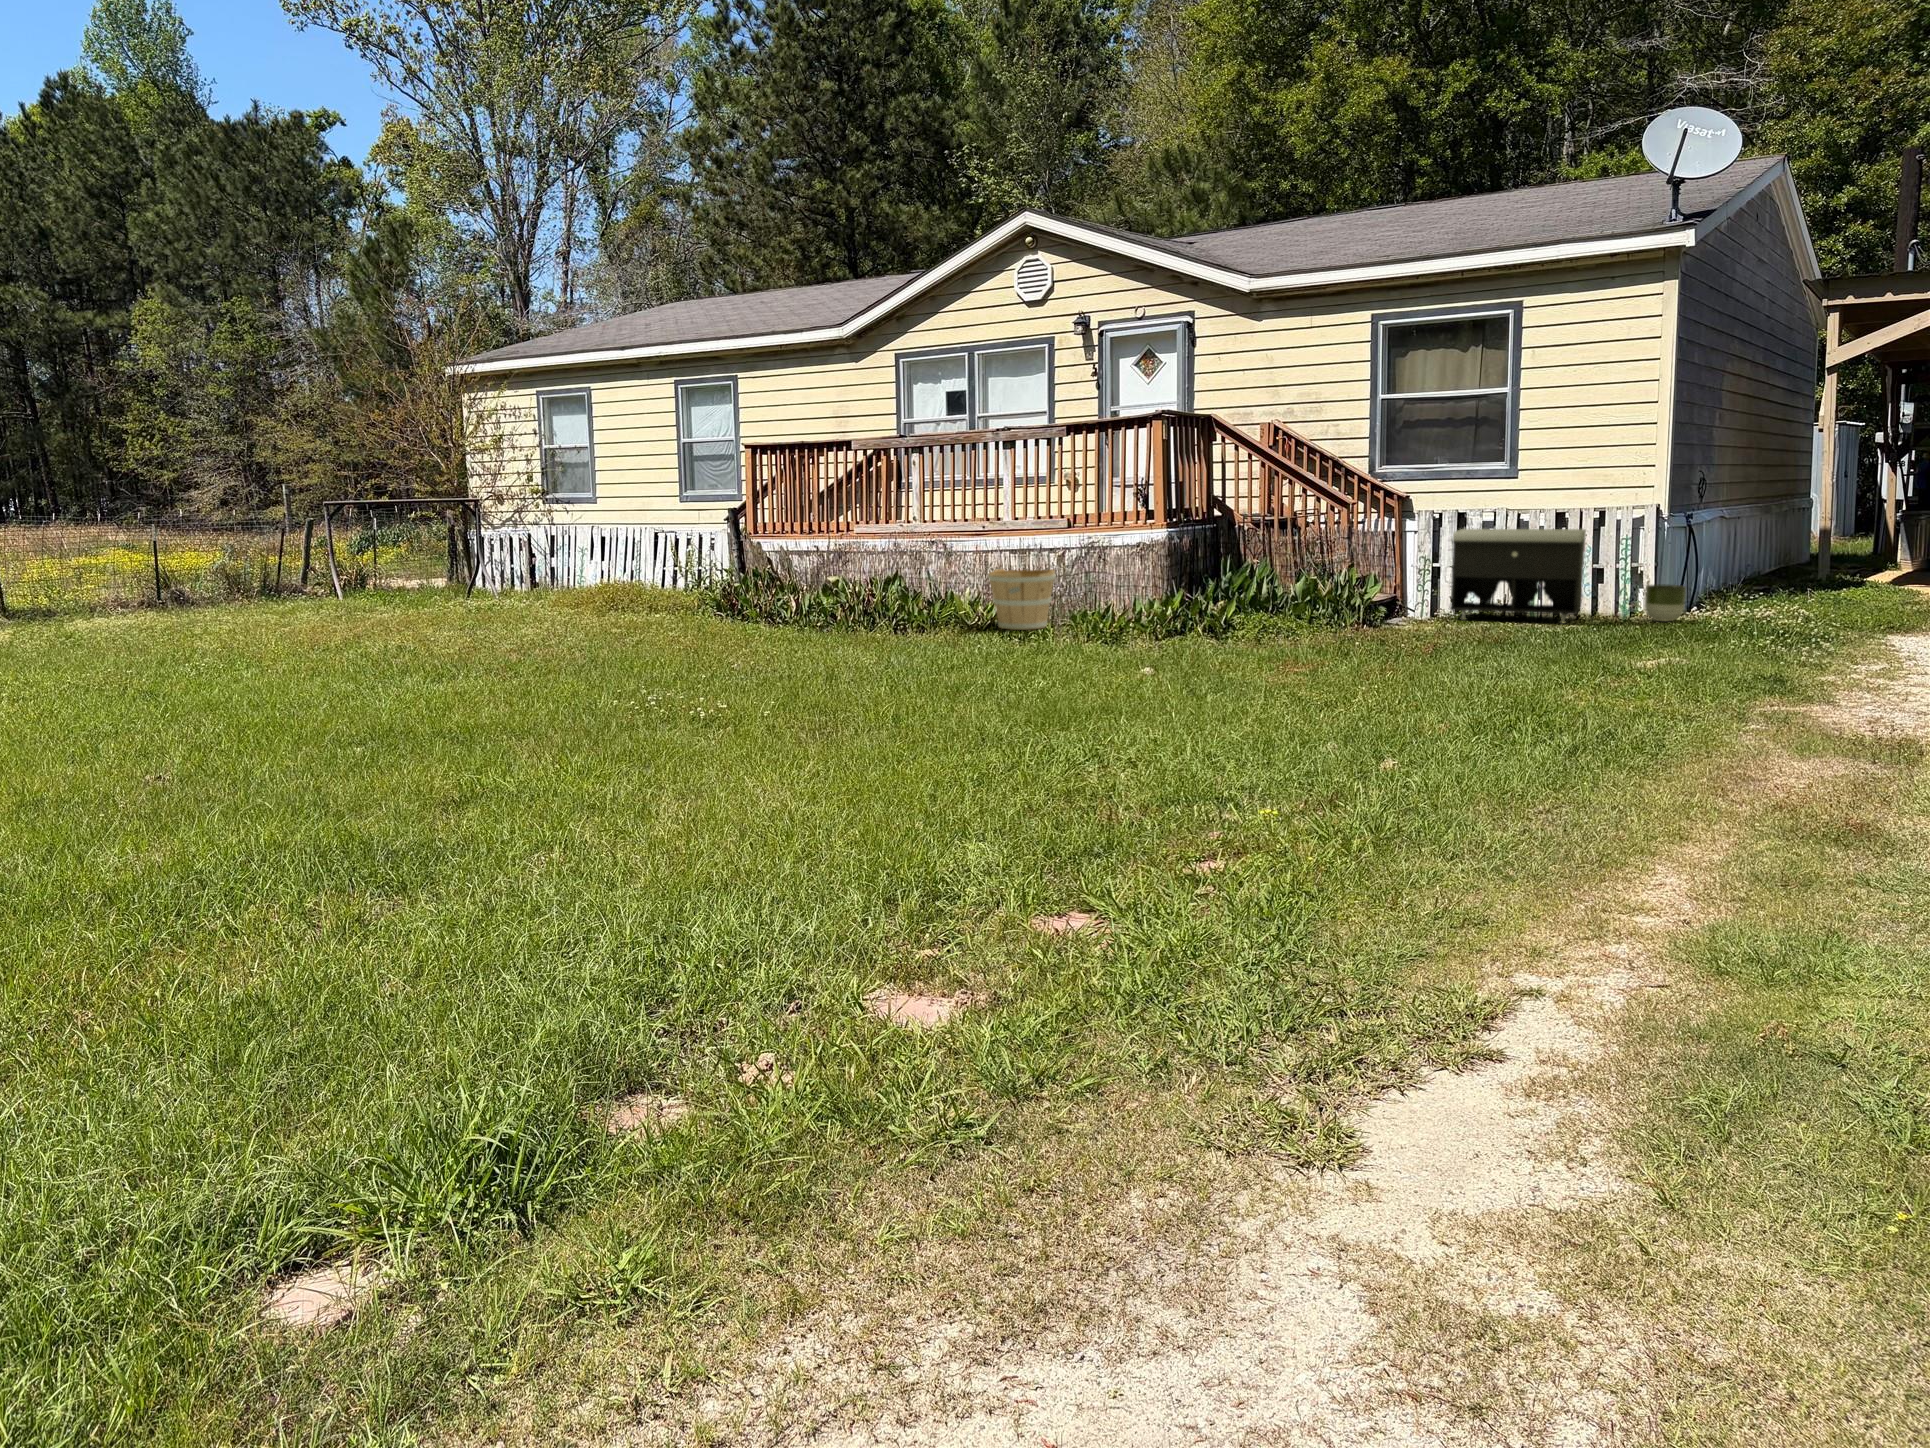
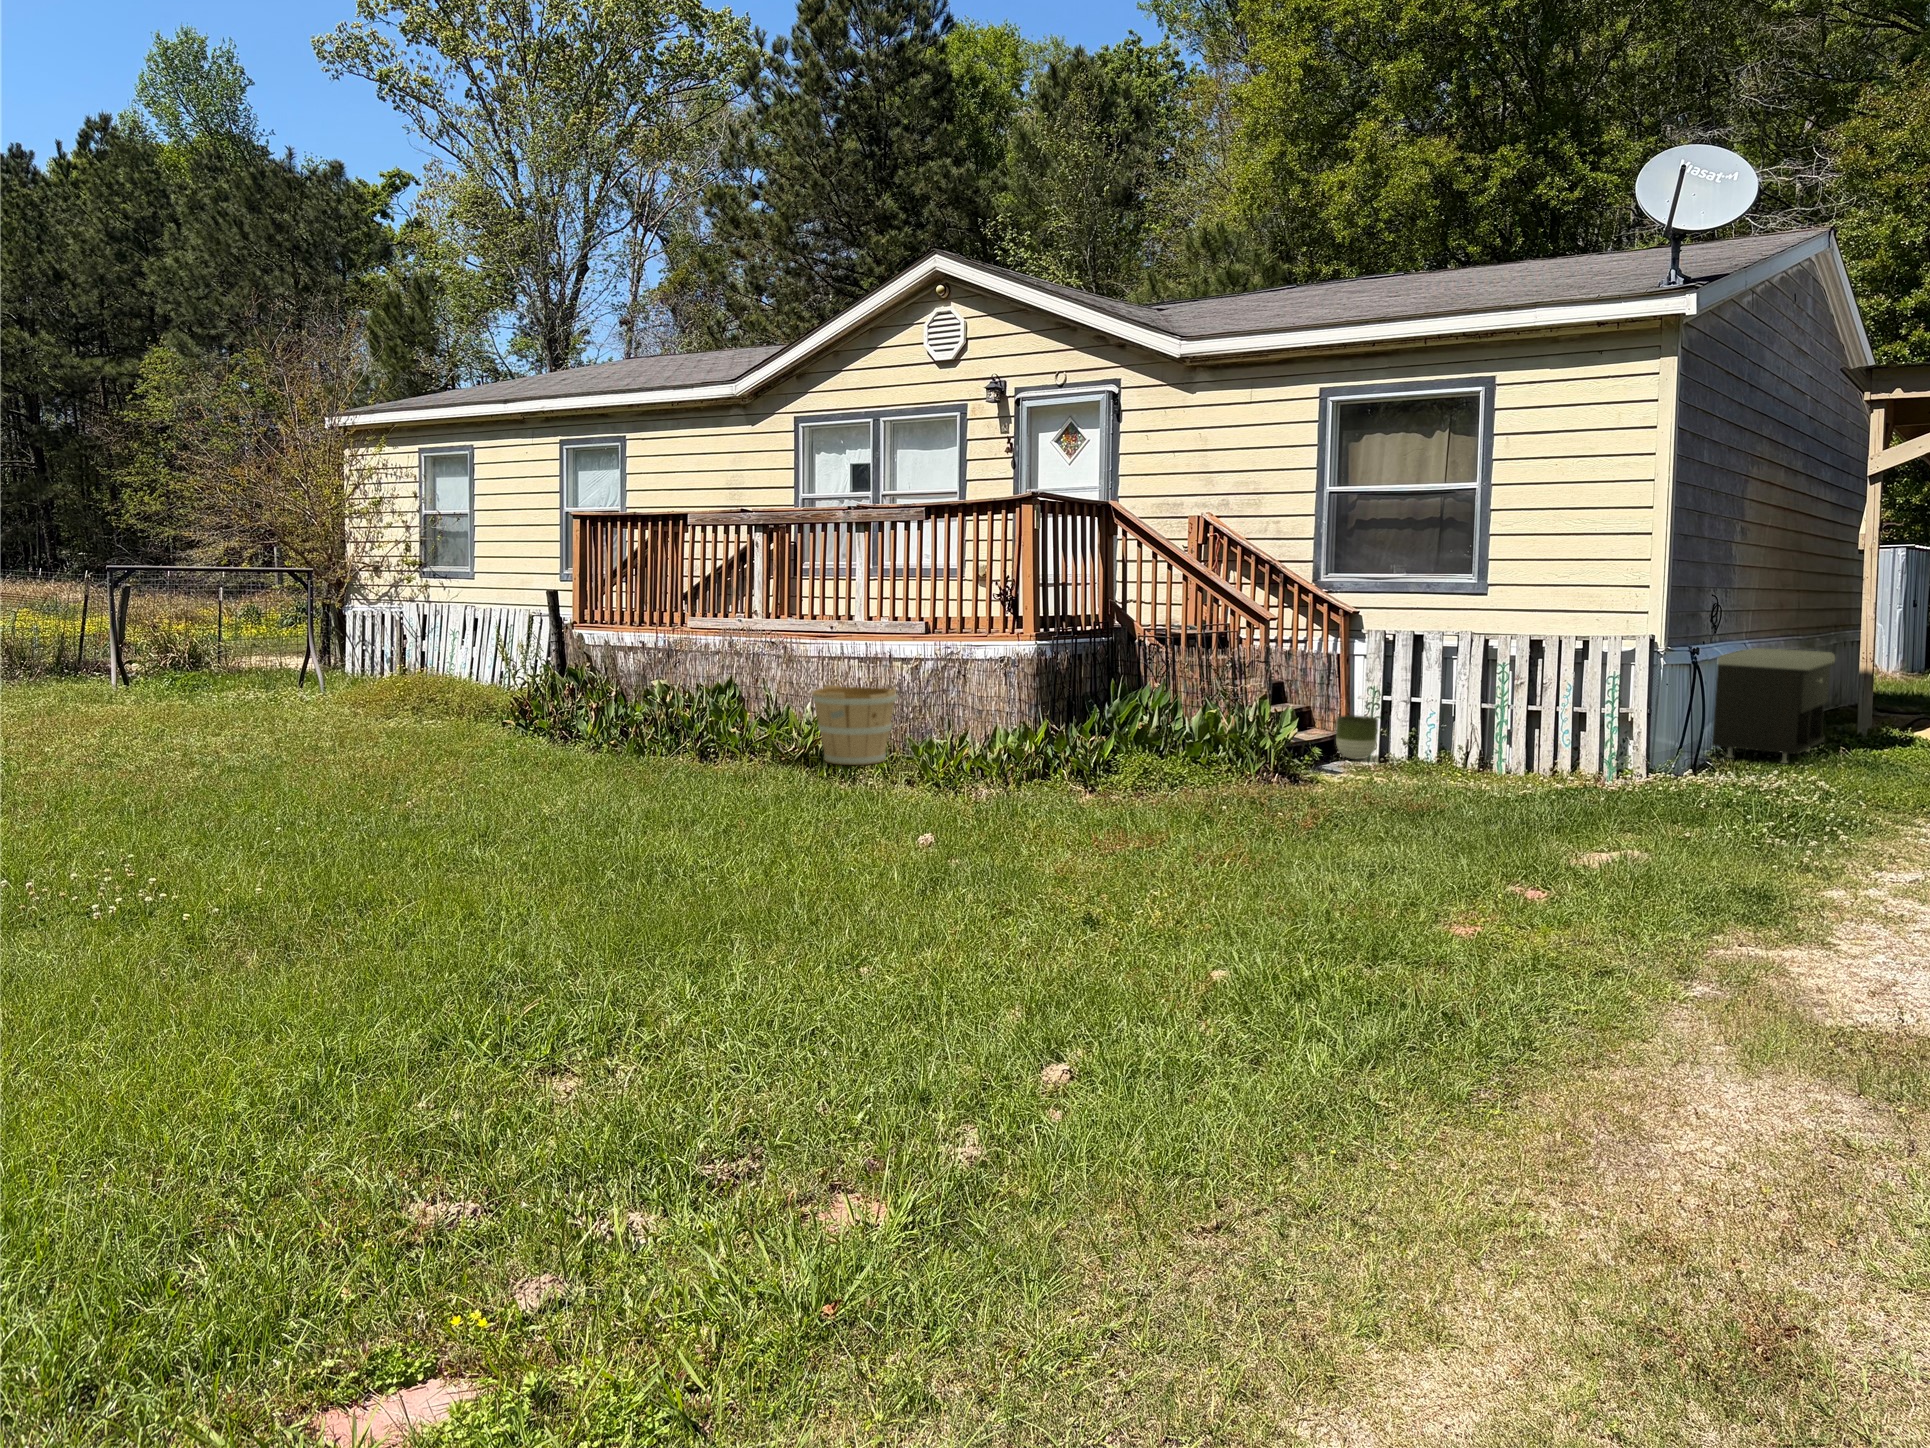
storage bench: present [1450,529,1586,623] -> present [1712,648,1835,763]
planter: present [1645,584,1686,621] -> present [1336,715,1378,759]

